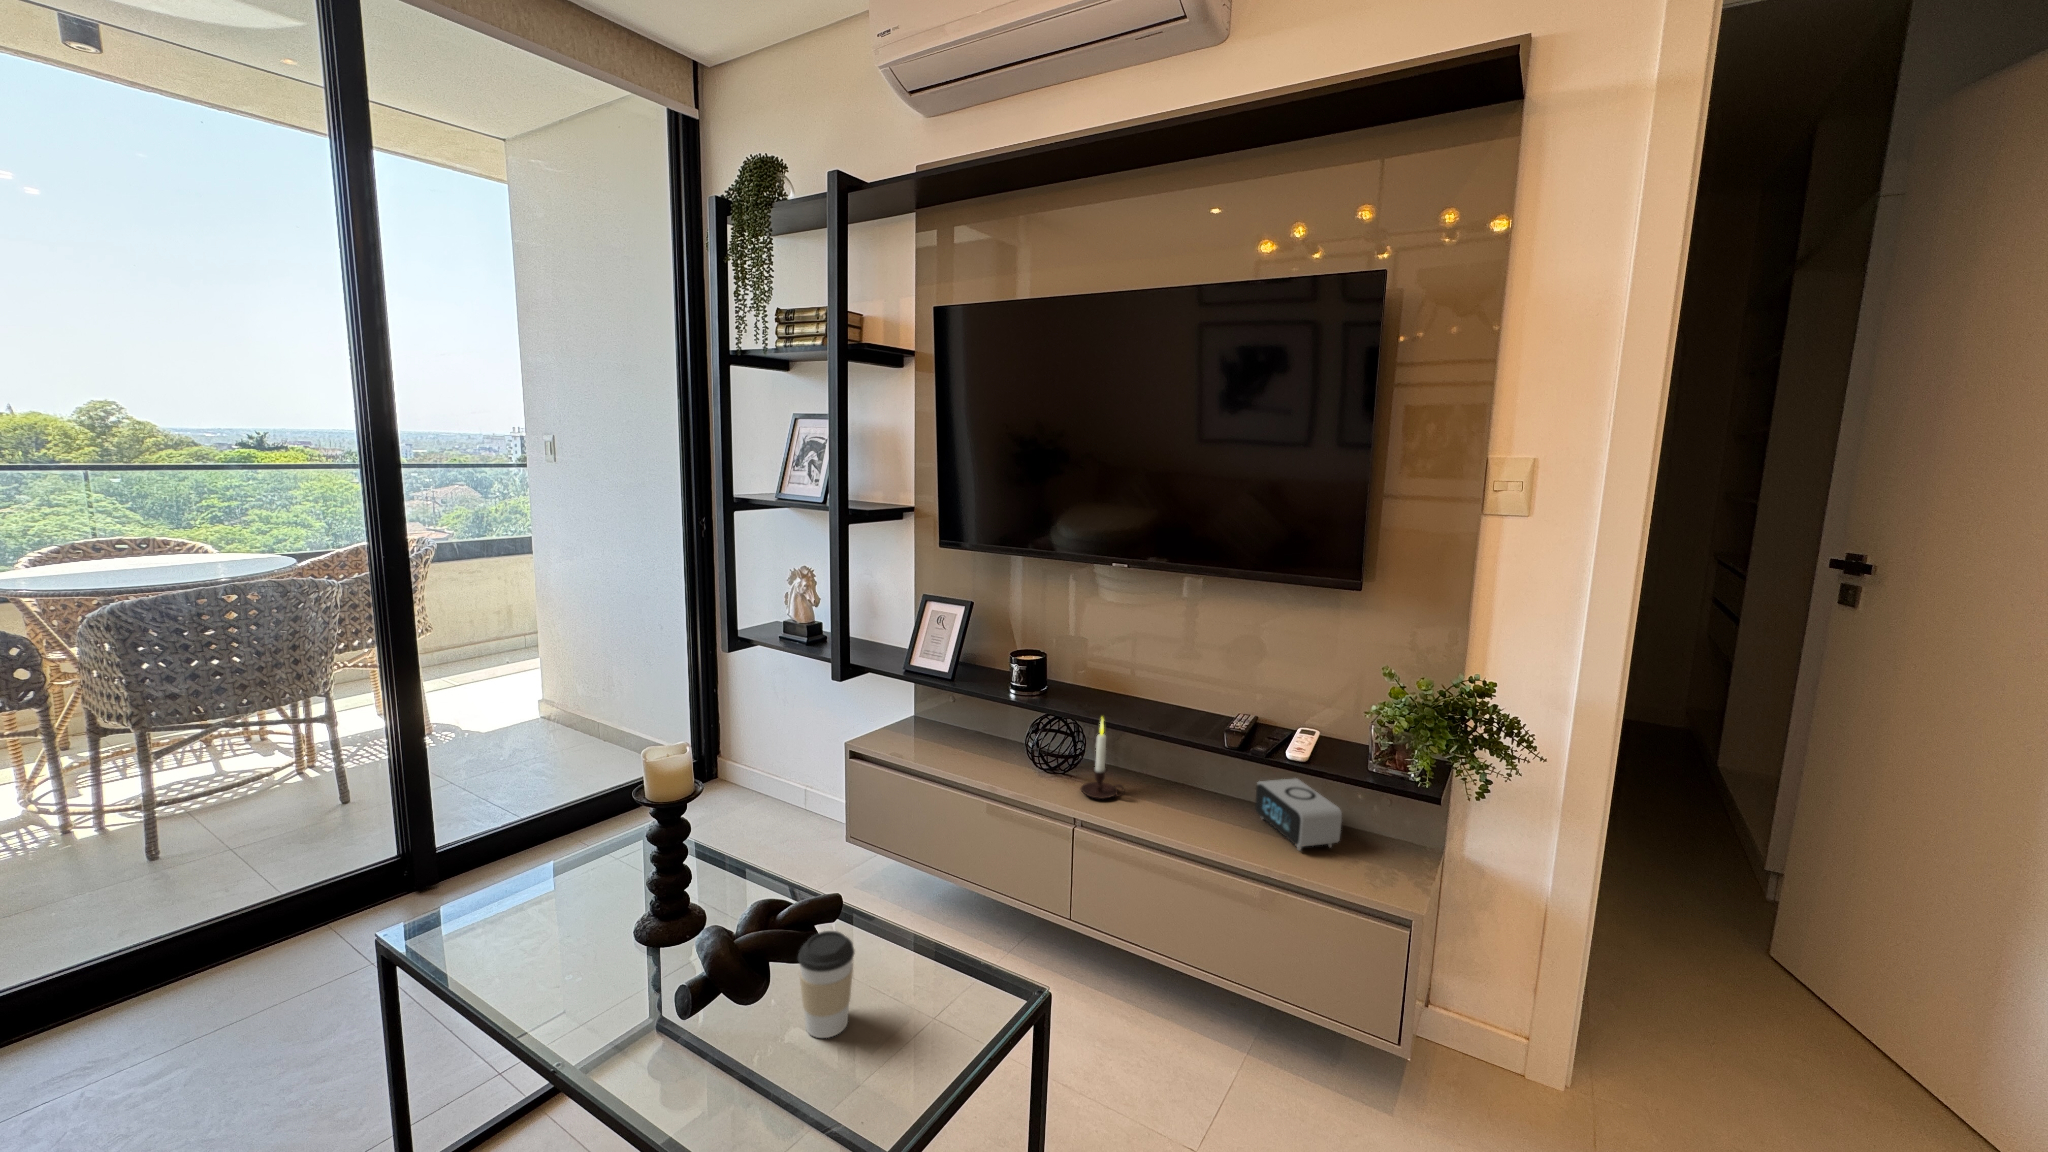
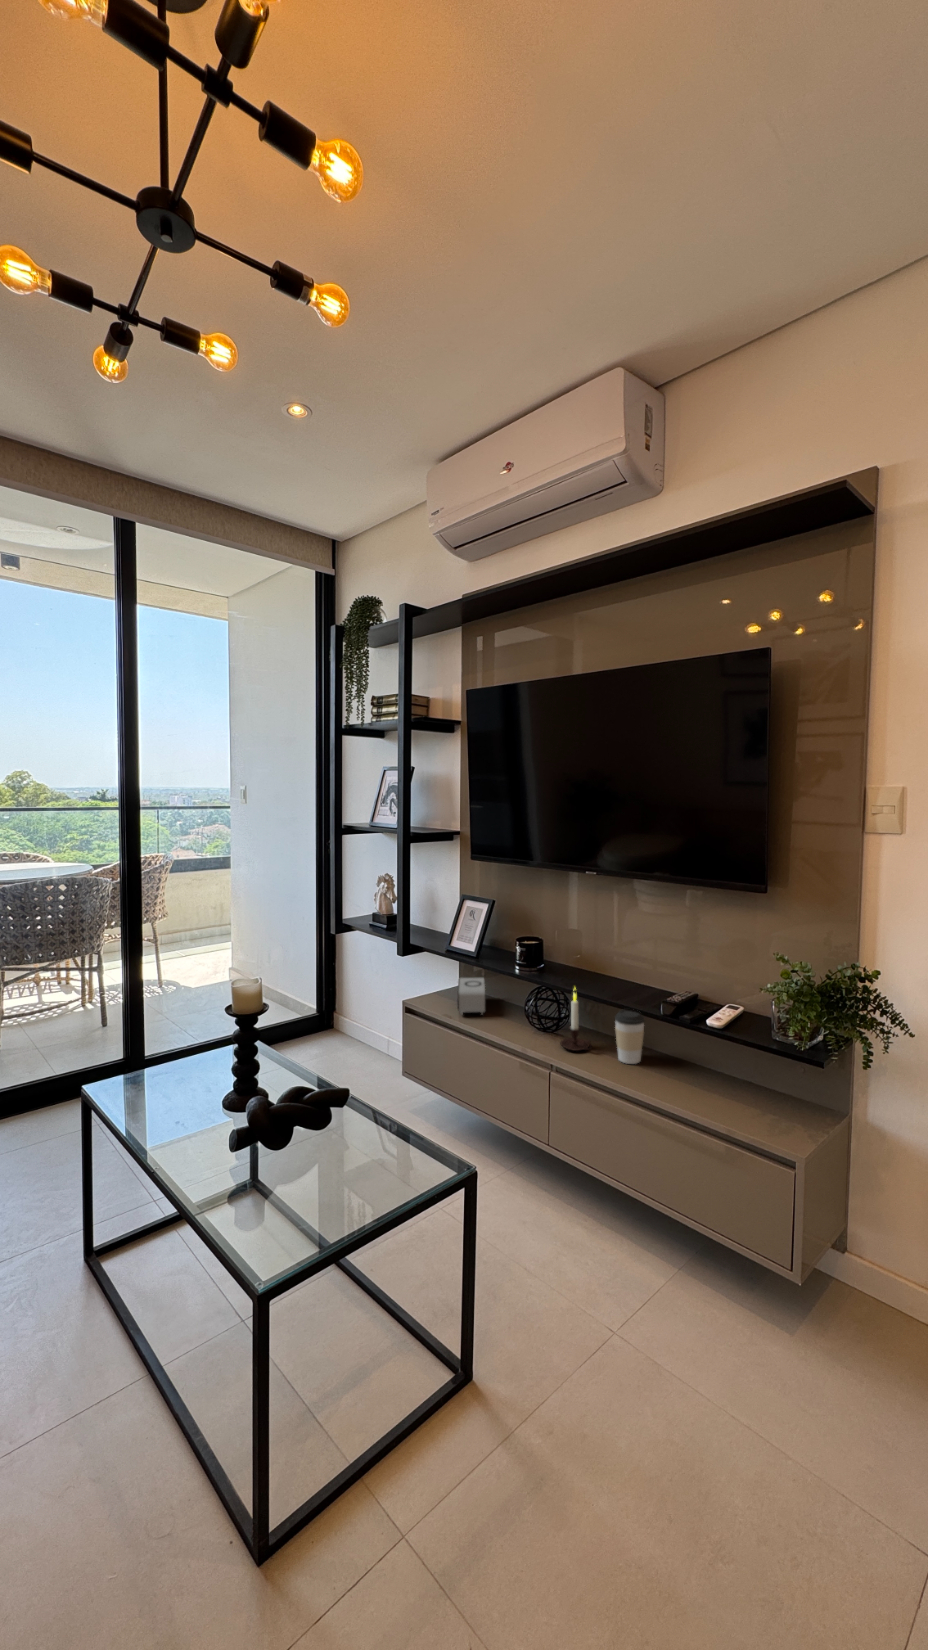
alarm clock: present [1255,778,1342,850] -> present [458,978,485,1014]
coffee cup: present [798,931,854,1038] -> present [615,1009,645,1064]

